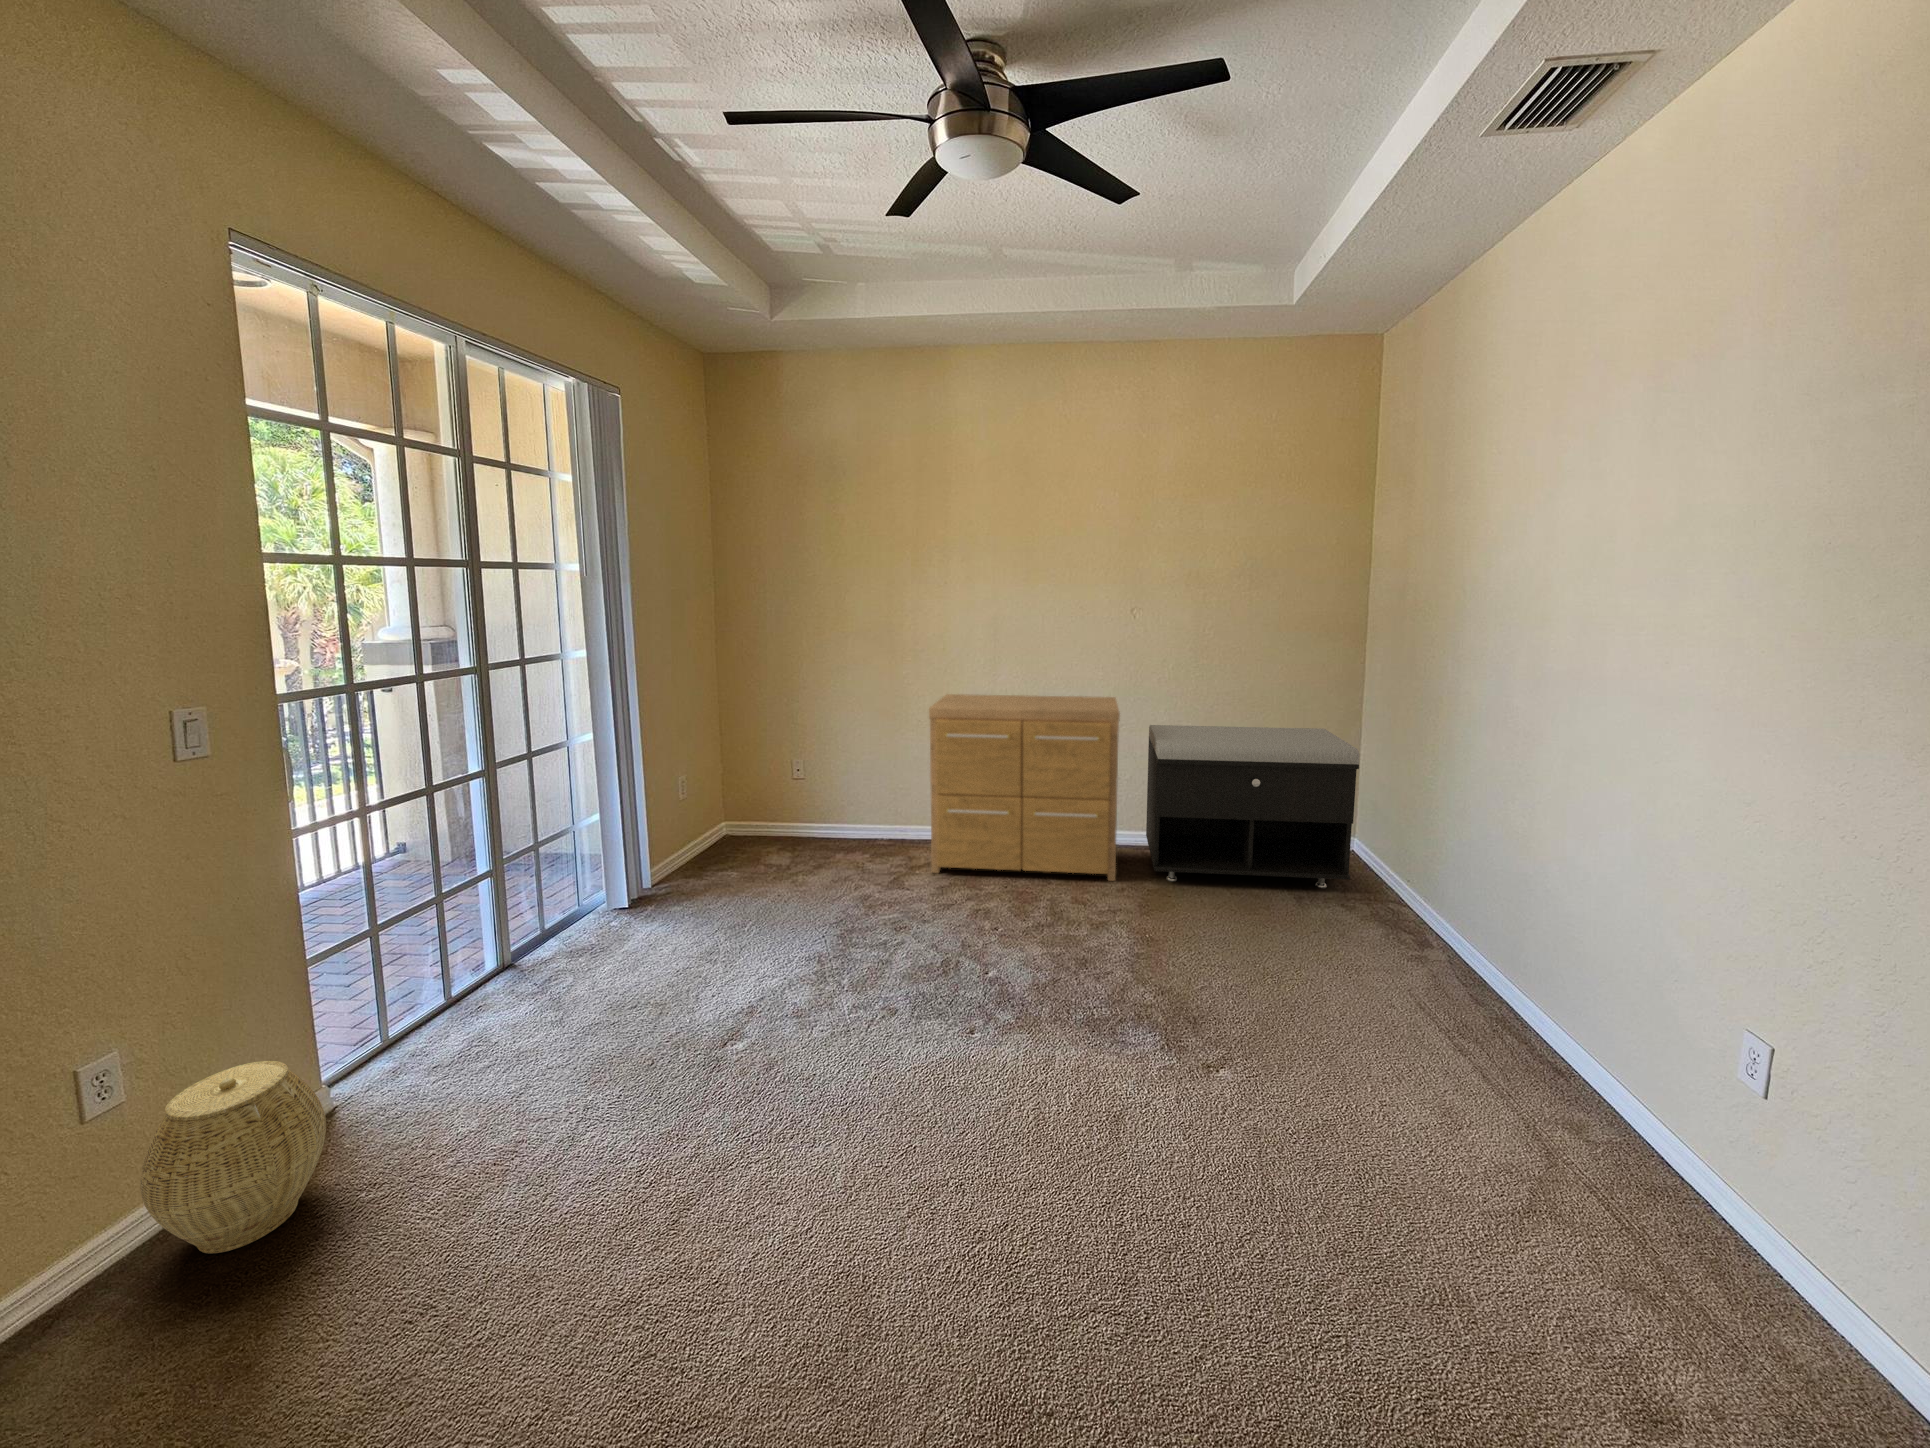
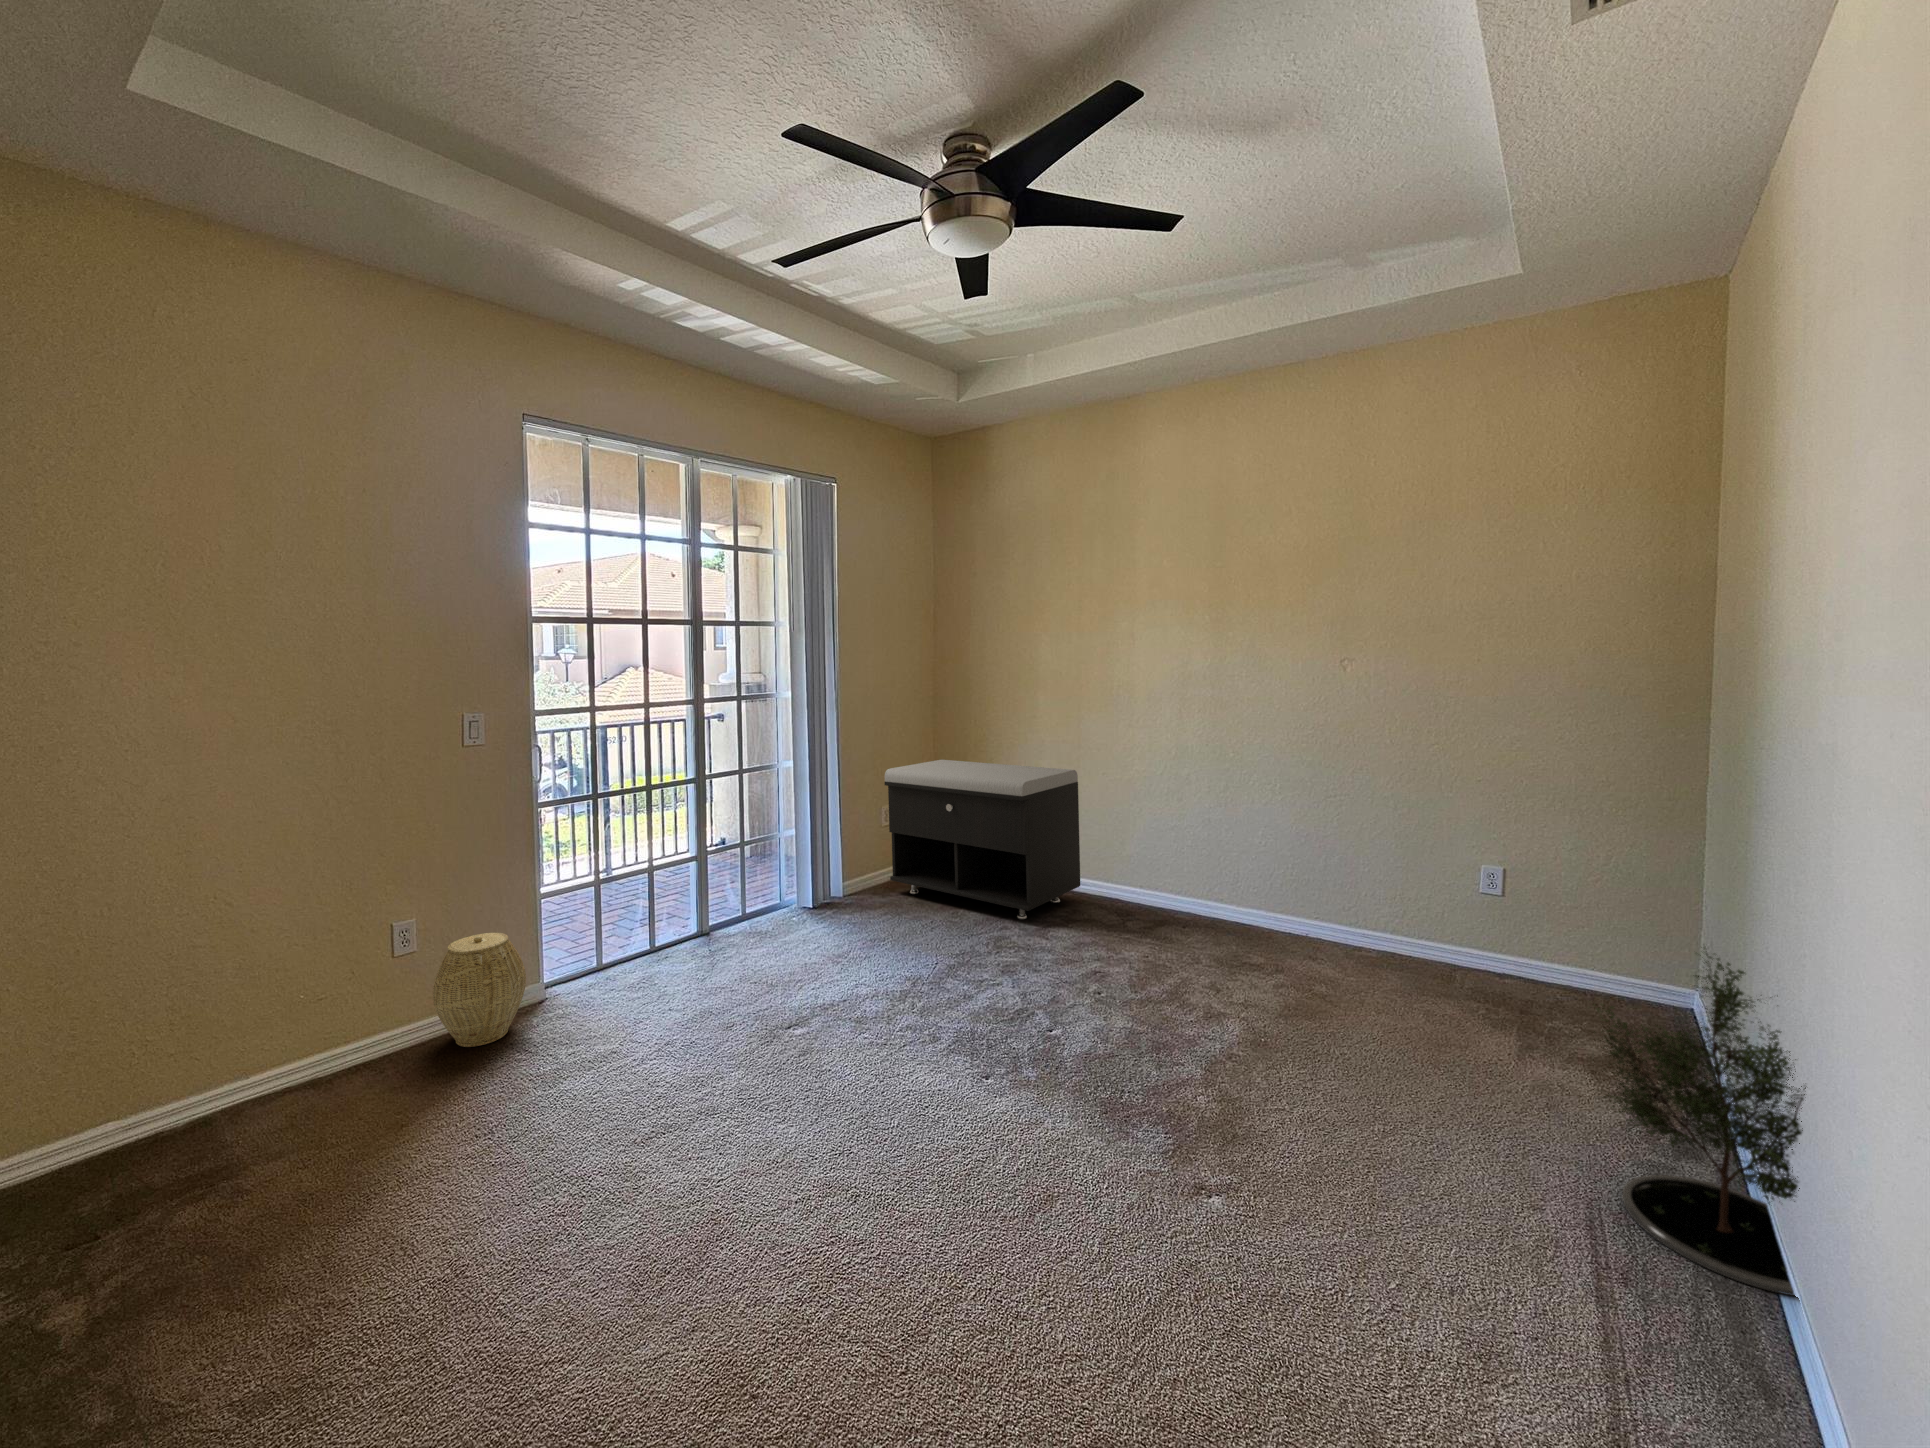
dresser: present [929,694,1120,881] -> none [1071,743,1318,981]
storage bench: present [1146,725,1360,888] -> present [885,760,1080,919]
potted tree: none [1359,816,1495,1007] -> present [1597,947,1806,1296]

